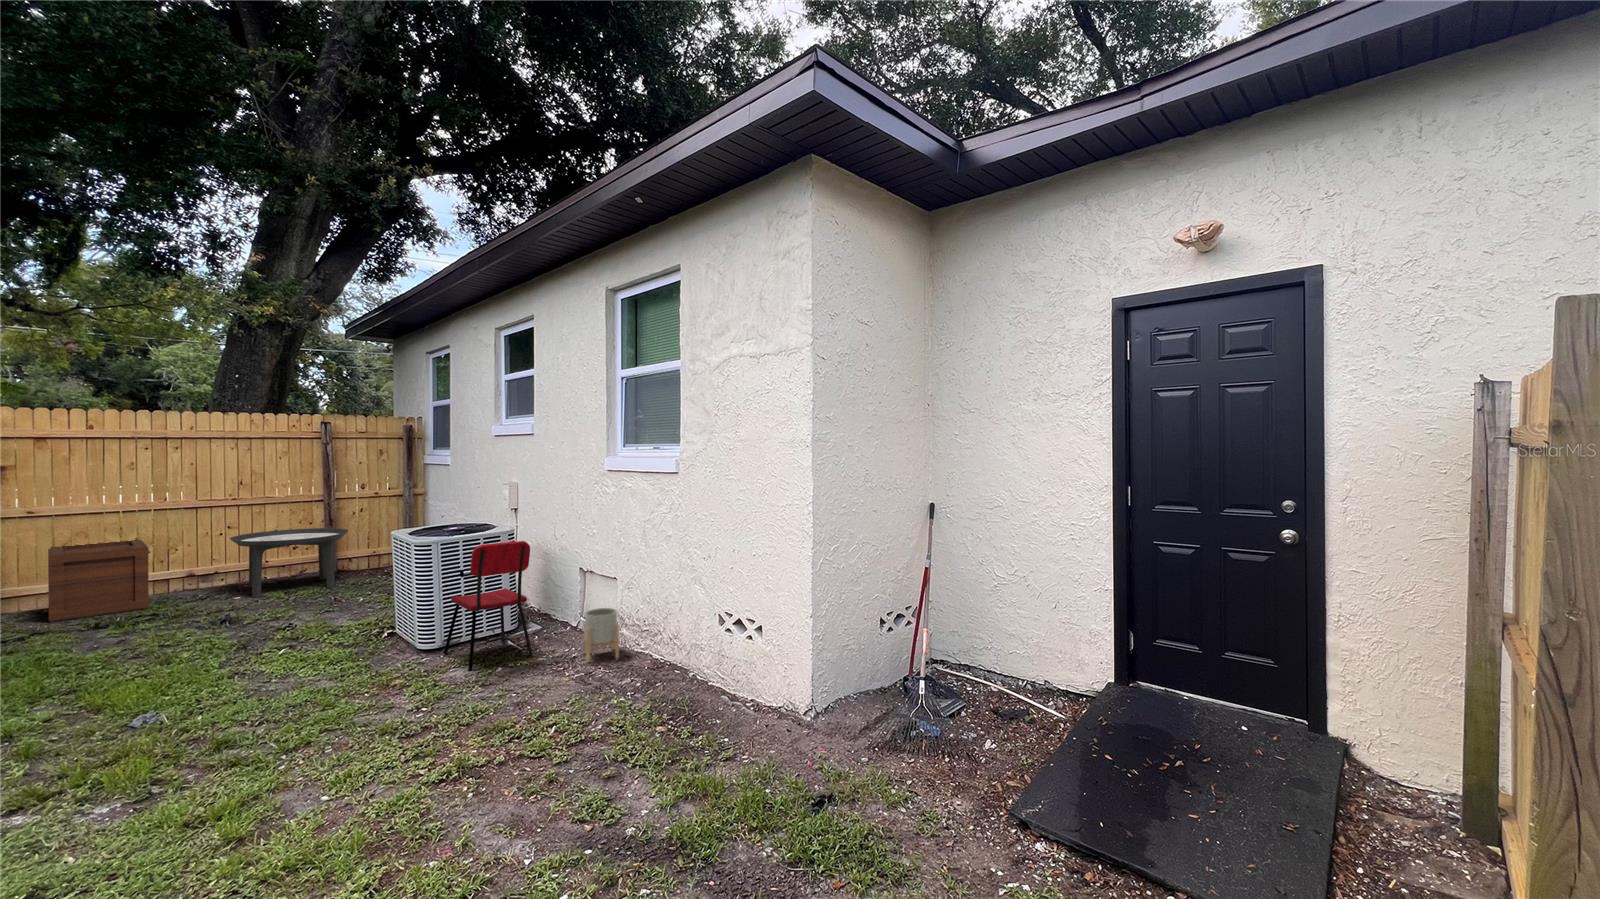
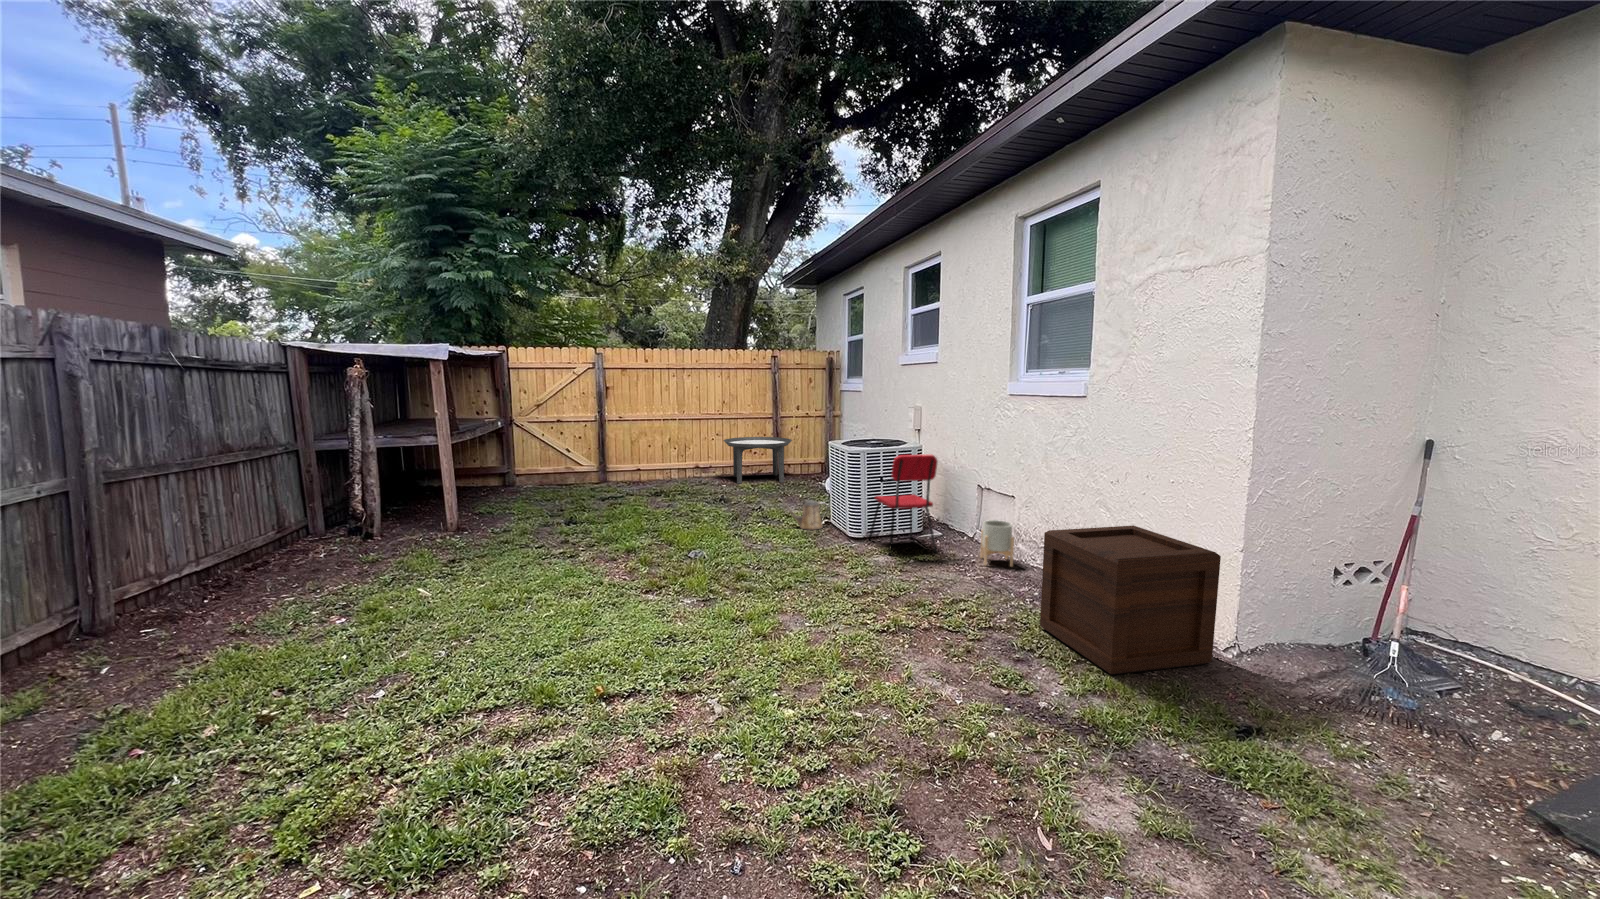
wooden crate: present [48,540,149,622] -> present [1040,525,1221,675]
watering can: none [305,612,389,653] -> present [779,499,828,530]

